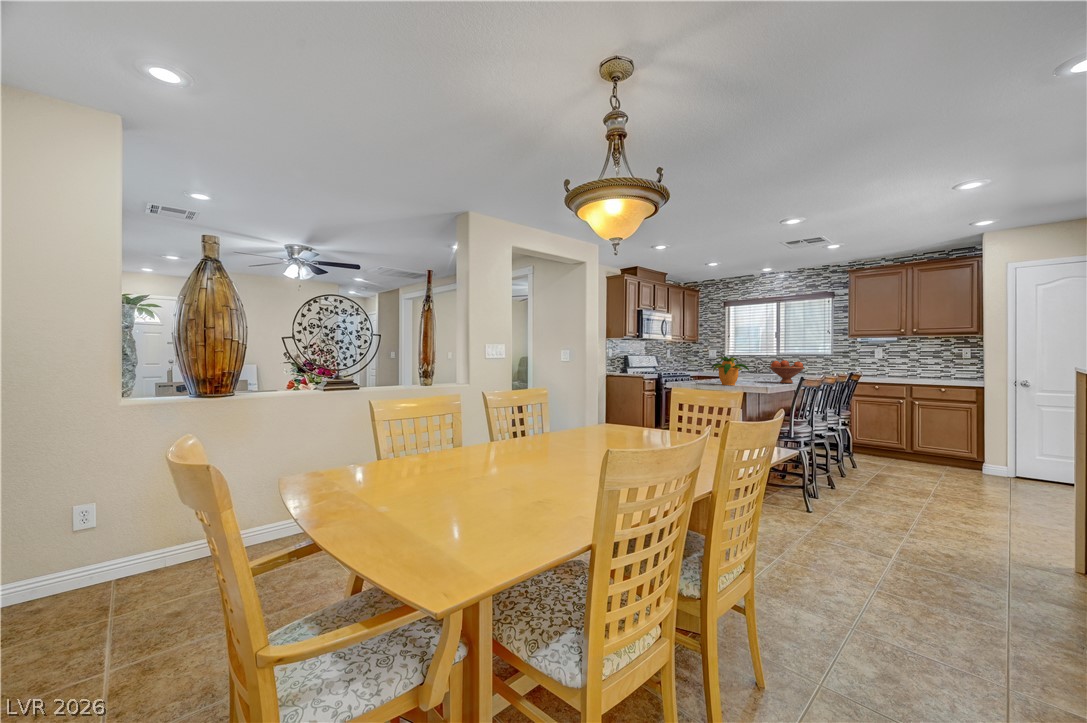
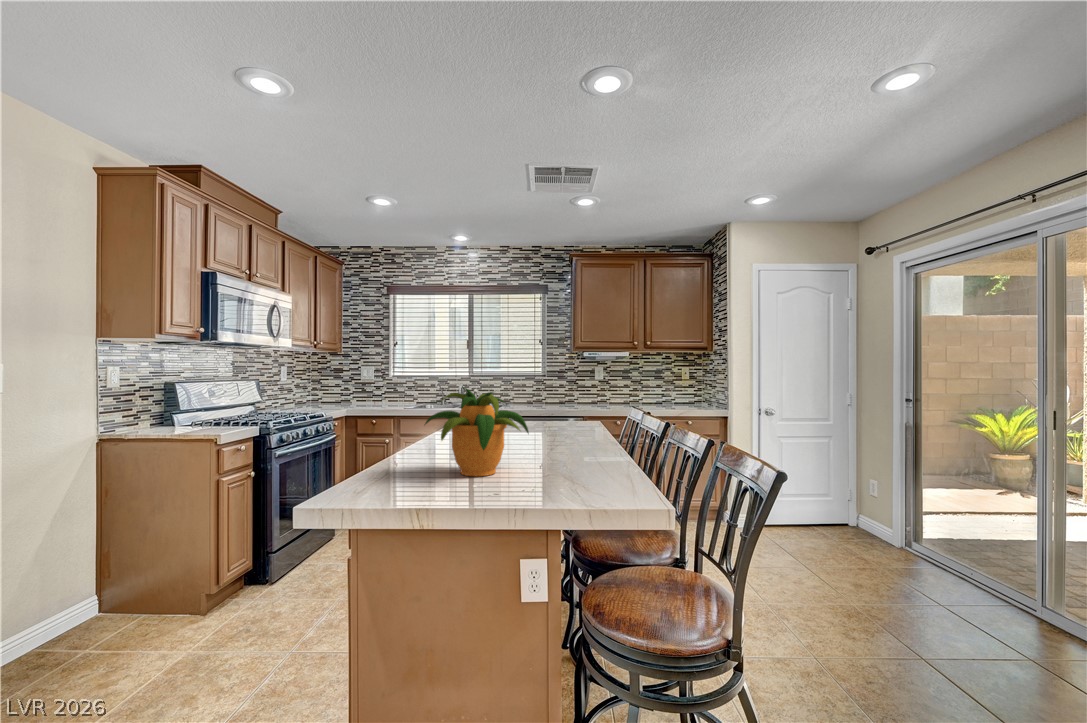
fruit bowl: present [770,360,804,383] -> none [533,393,600,444]

